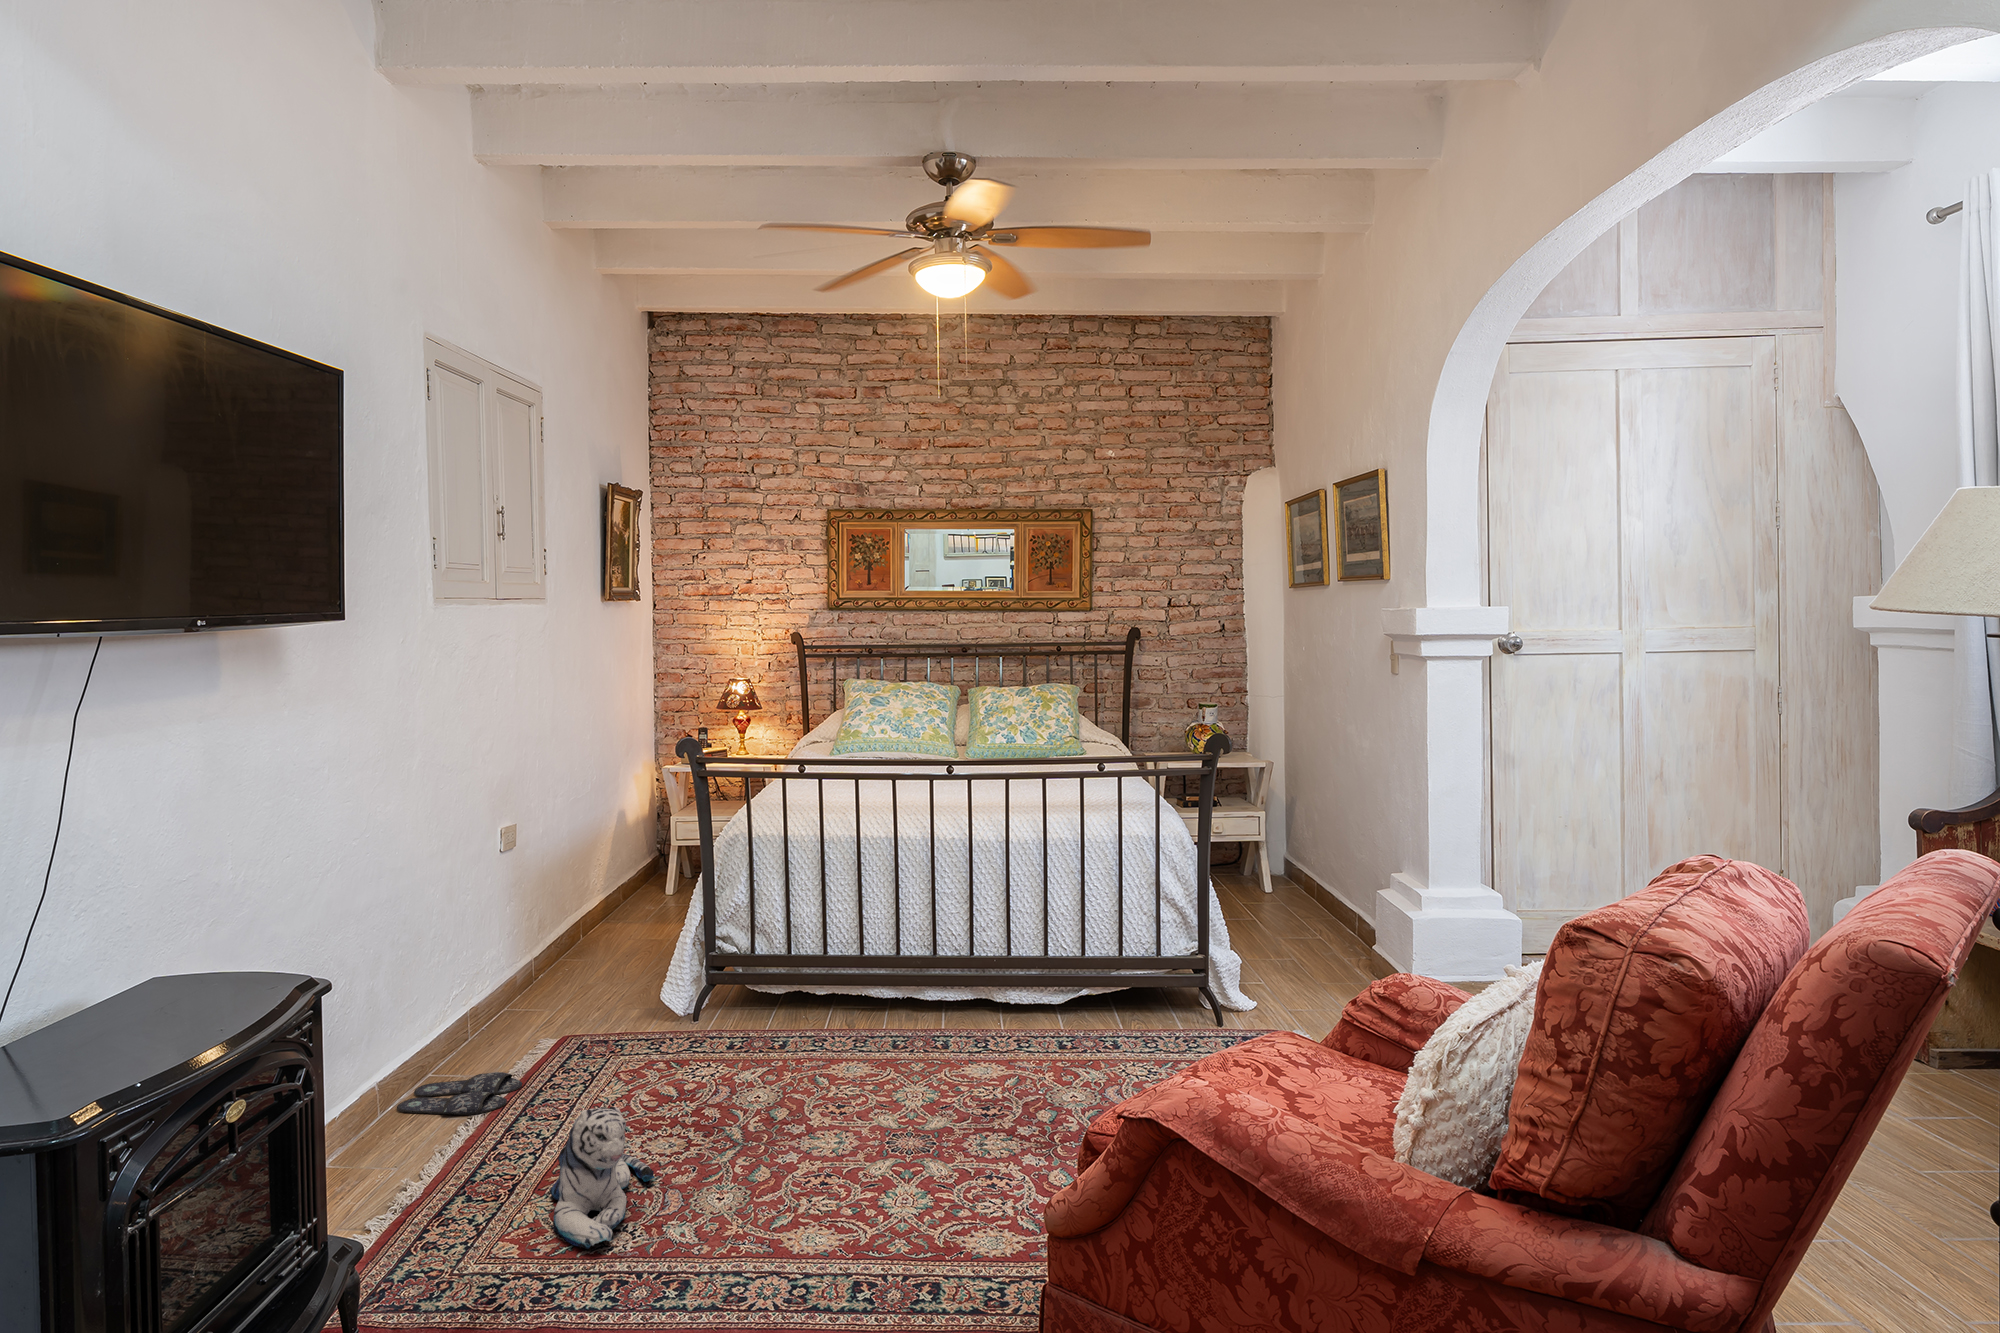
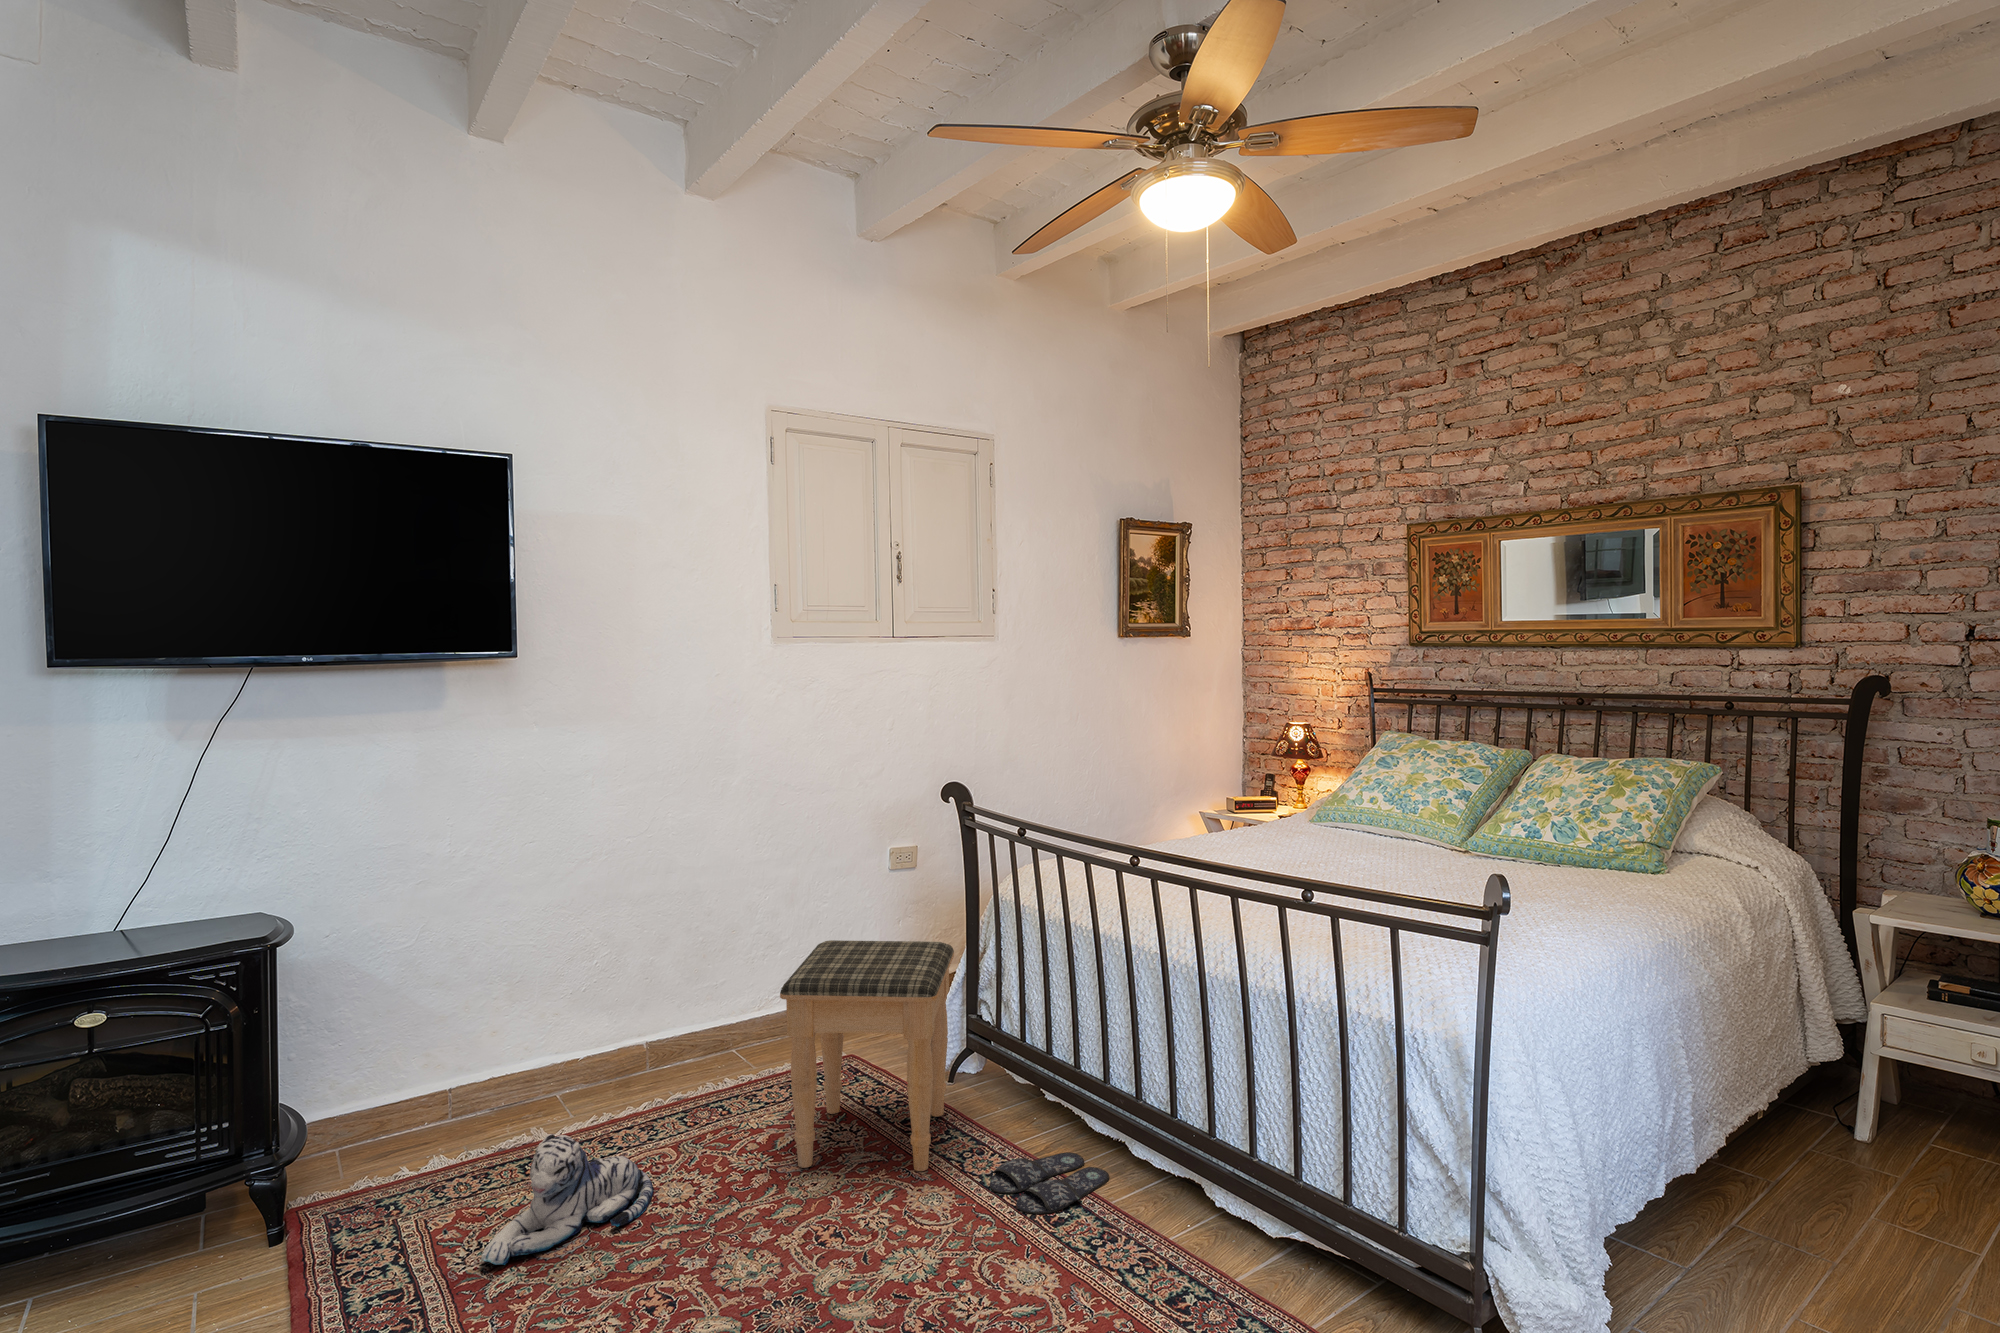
footstool: none [616,873,813,1096] -> present [780,940,954,1171]
slippers: present [397,1072,522,1115] -> present [989,1152,1109,1214]

